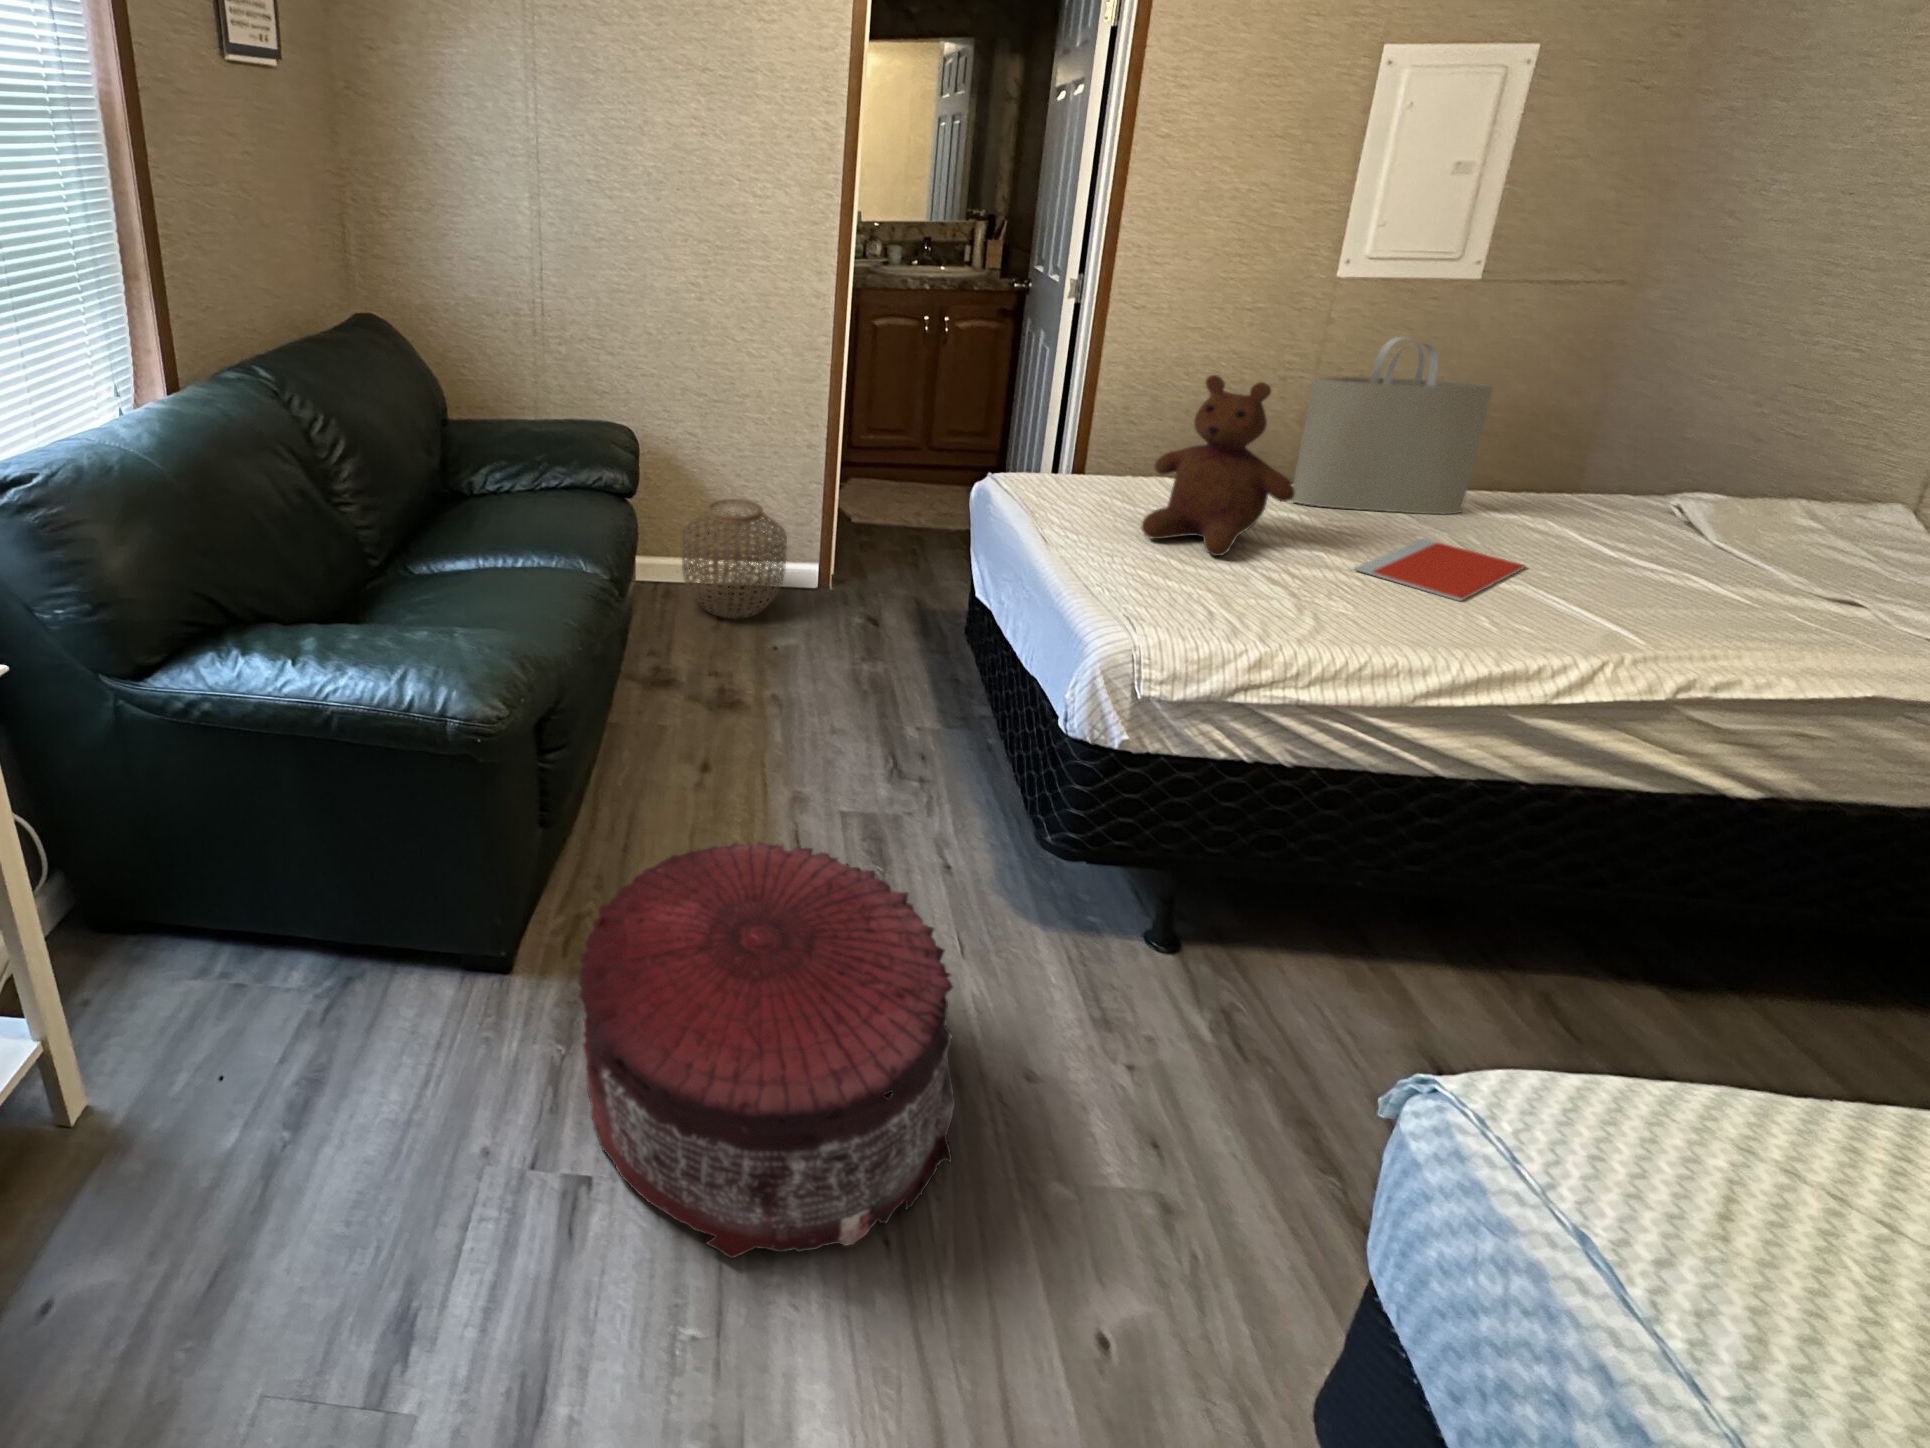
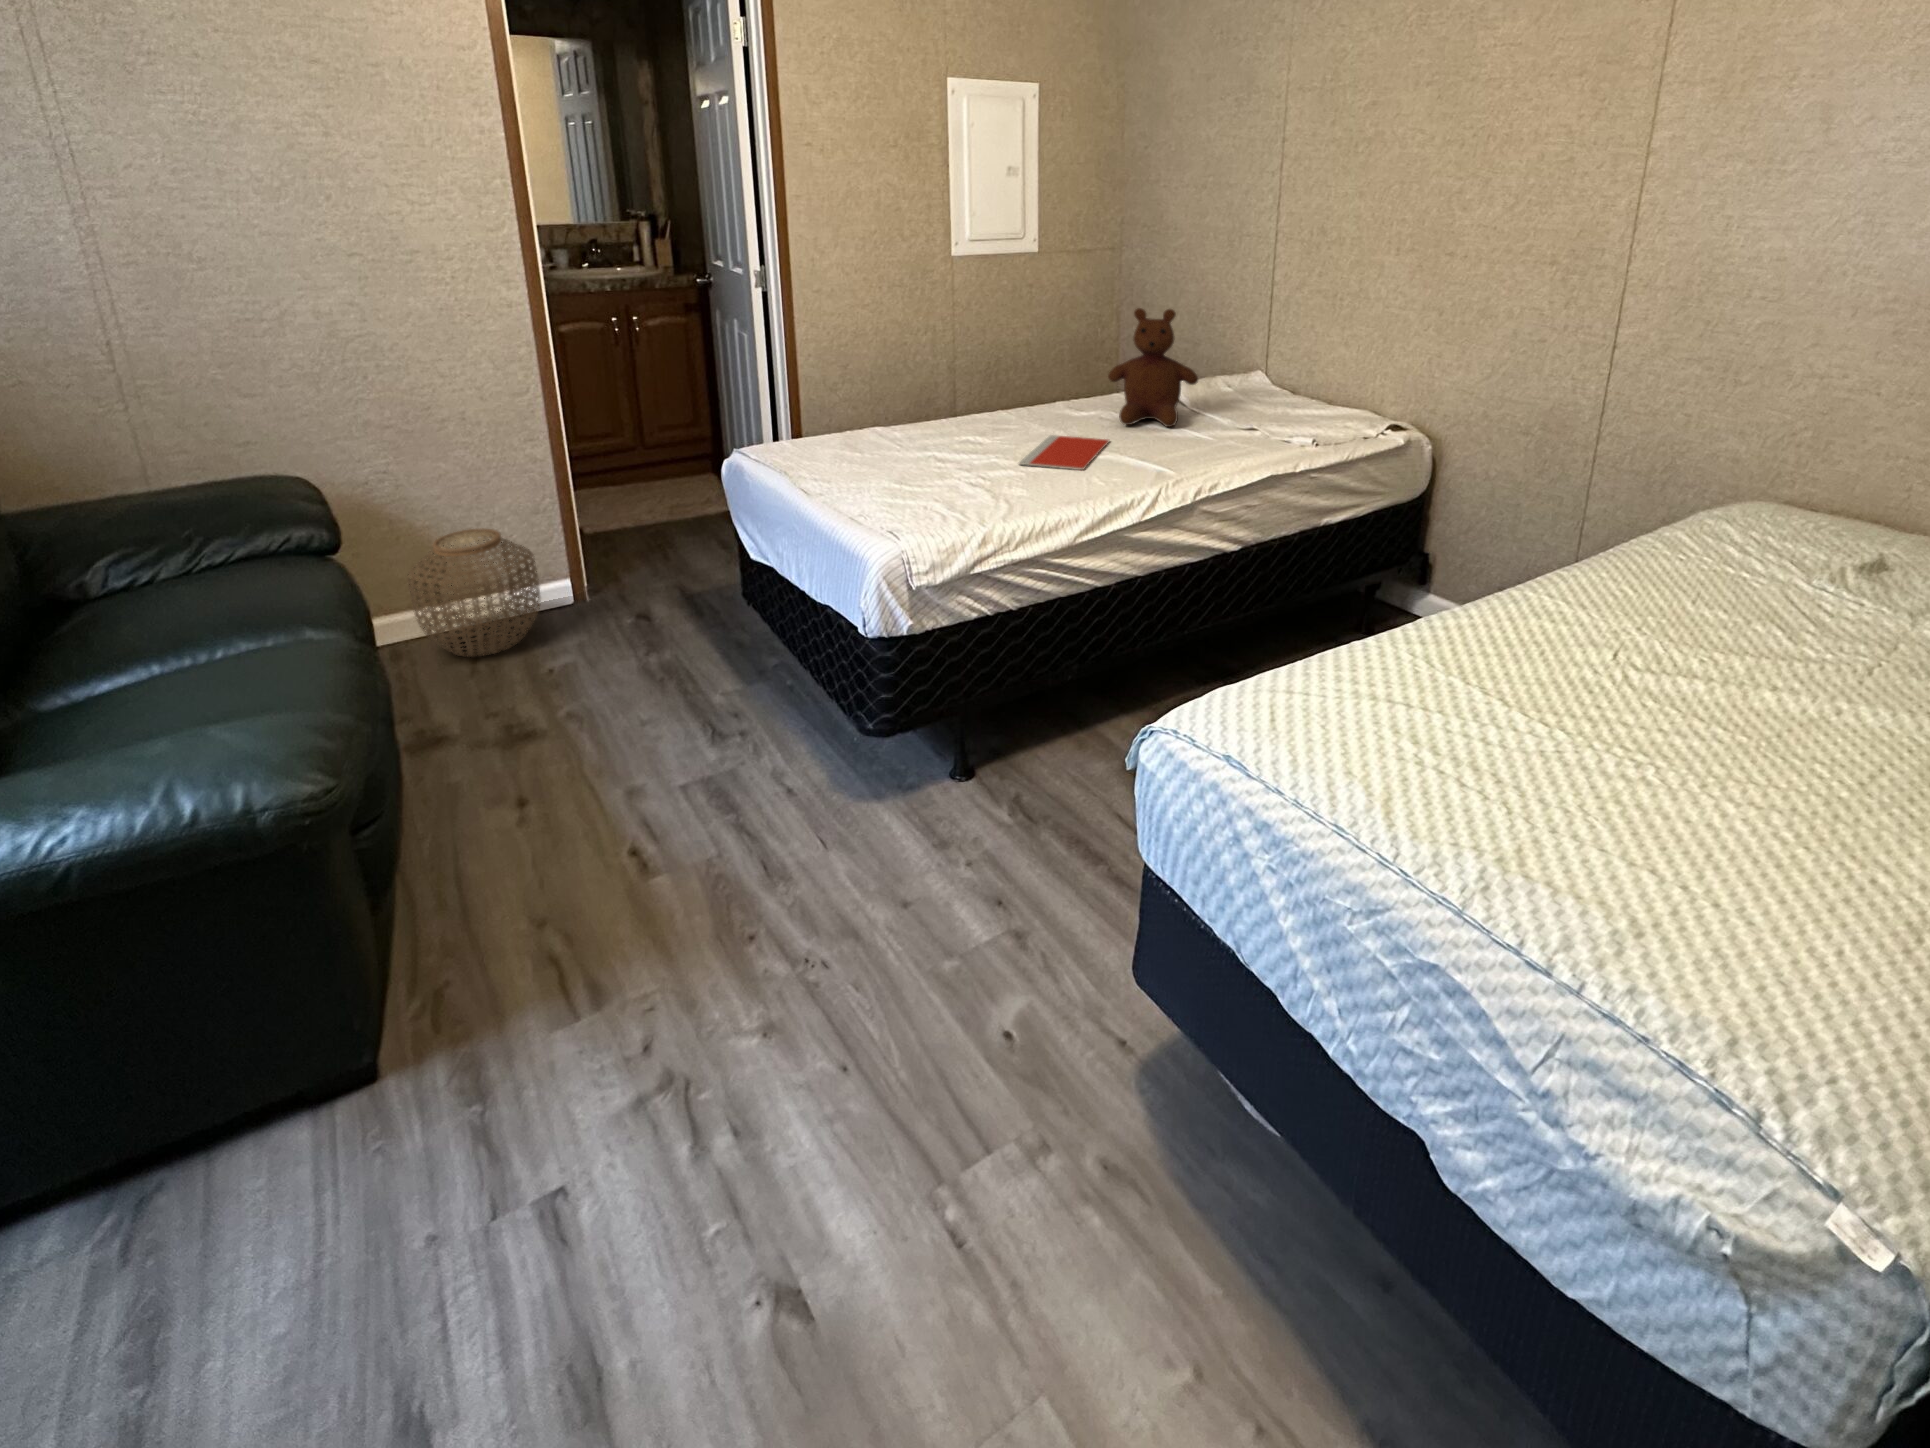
tote bag: present [1290,337,1493,514] -> none [960,294,1066,427]
teddy bear: present [1142,375,1295,556] -> present [1108,308,1198,427]
pouf: present [579,842,955,1259] -> none [487,798,873,1164]

